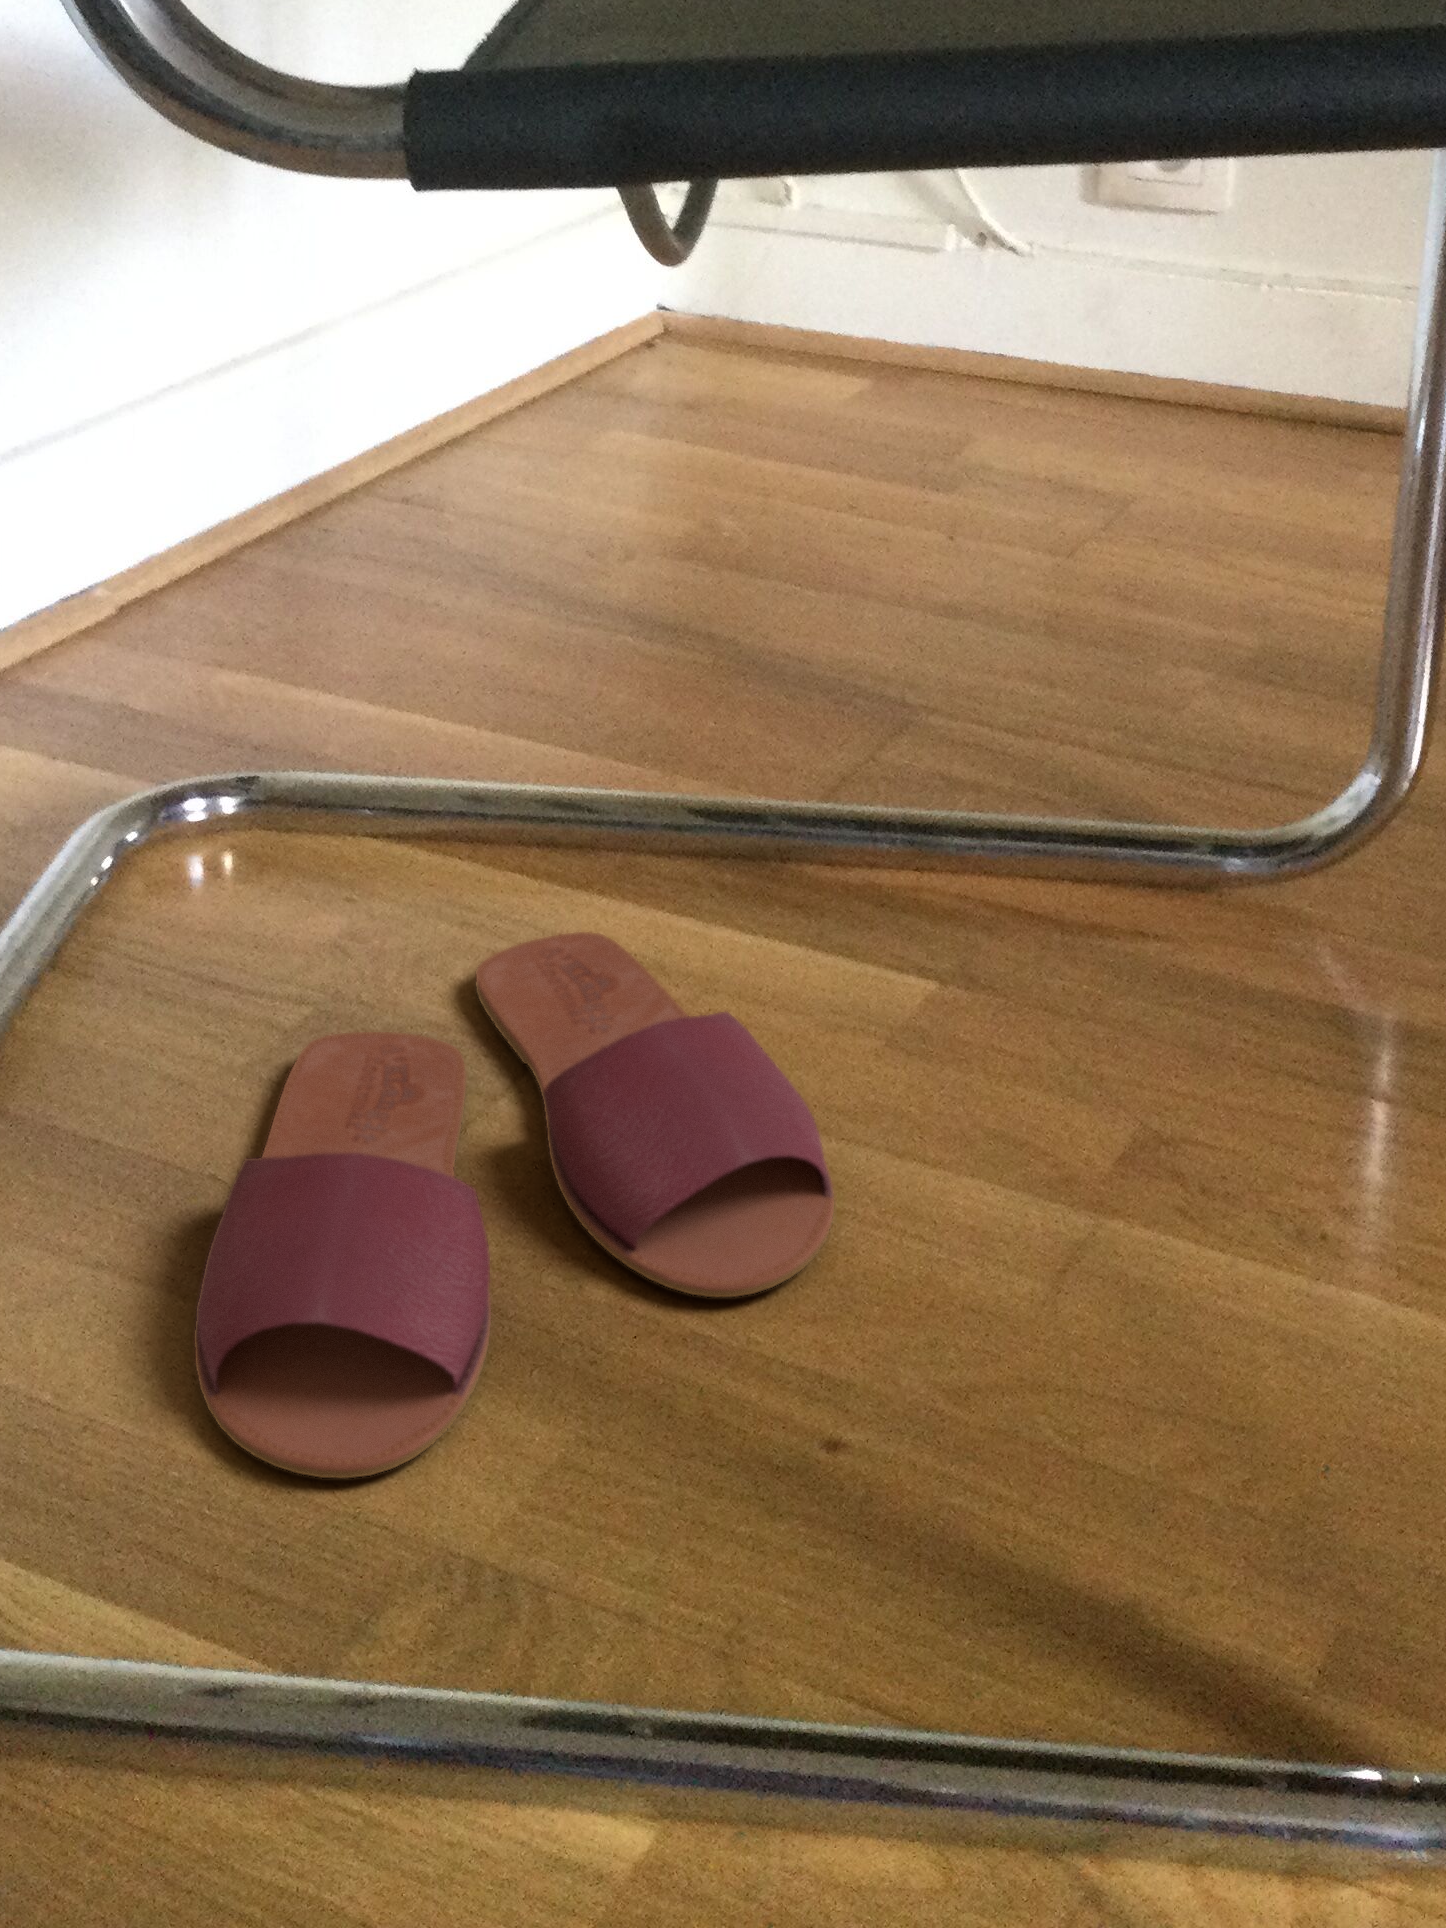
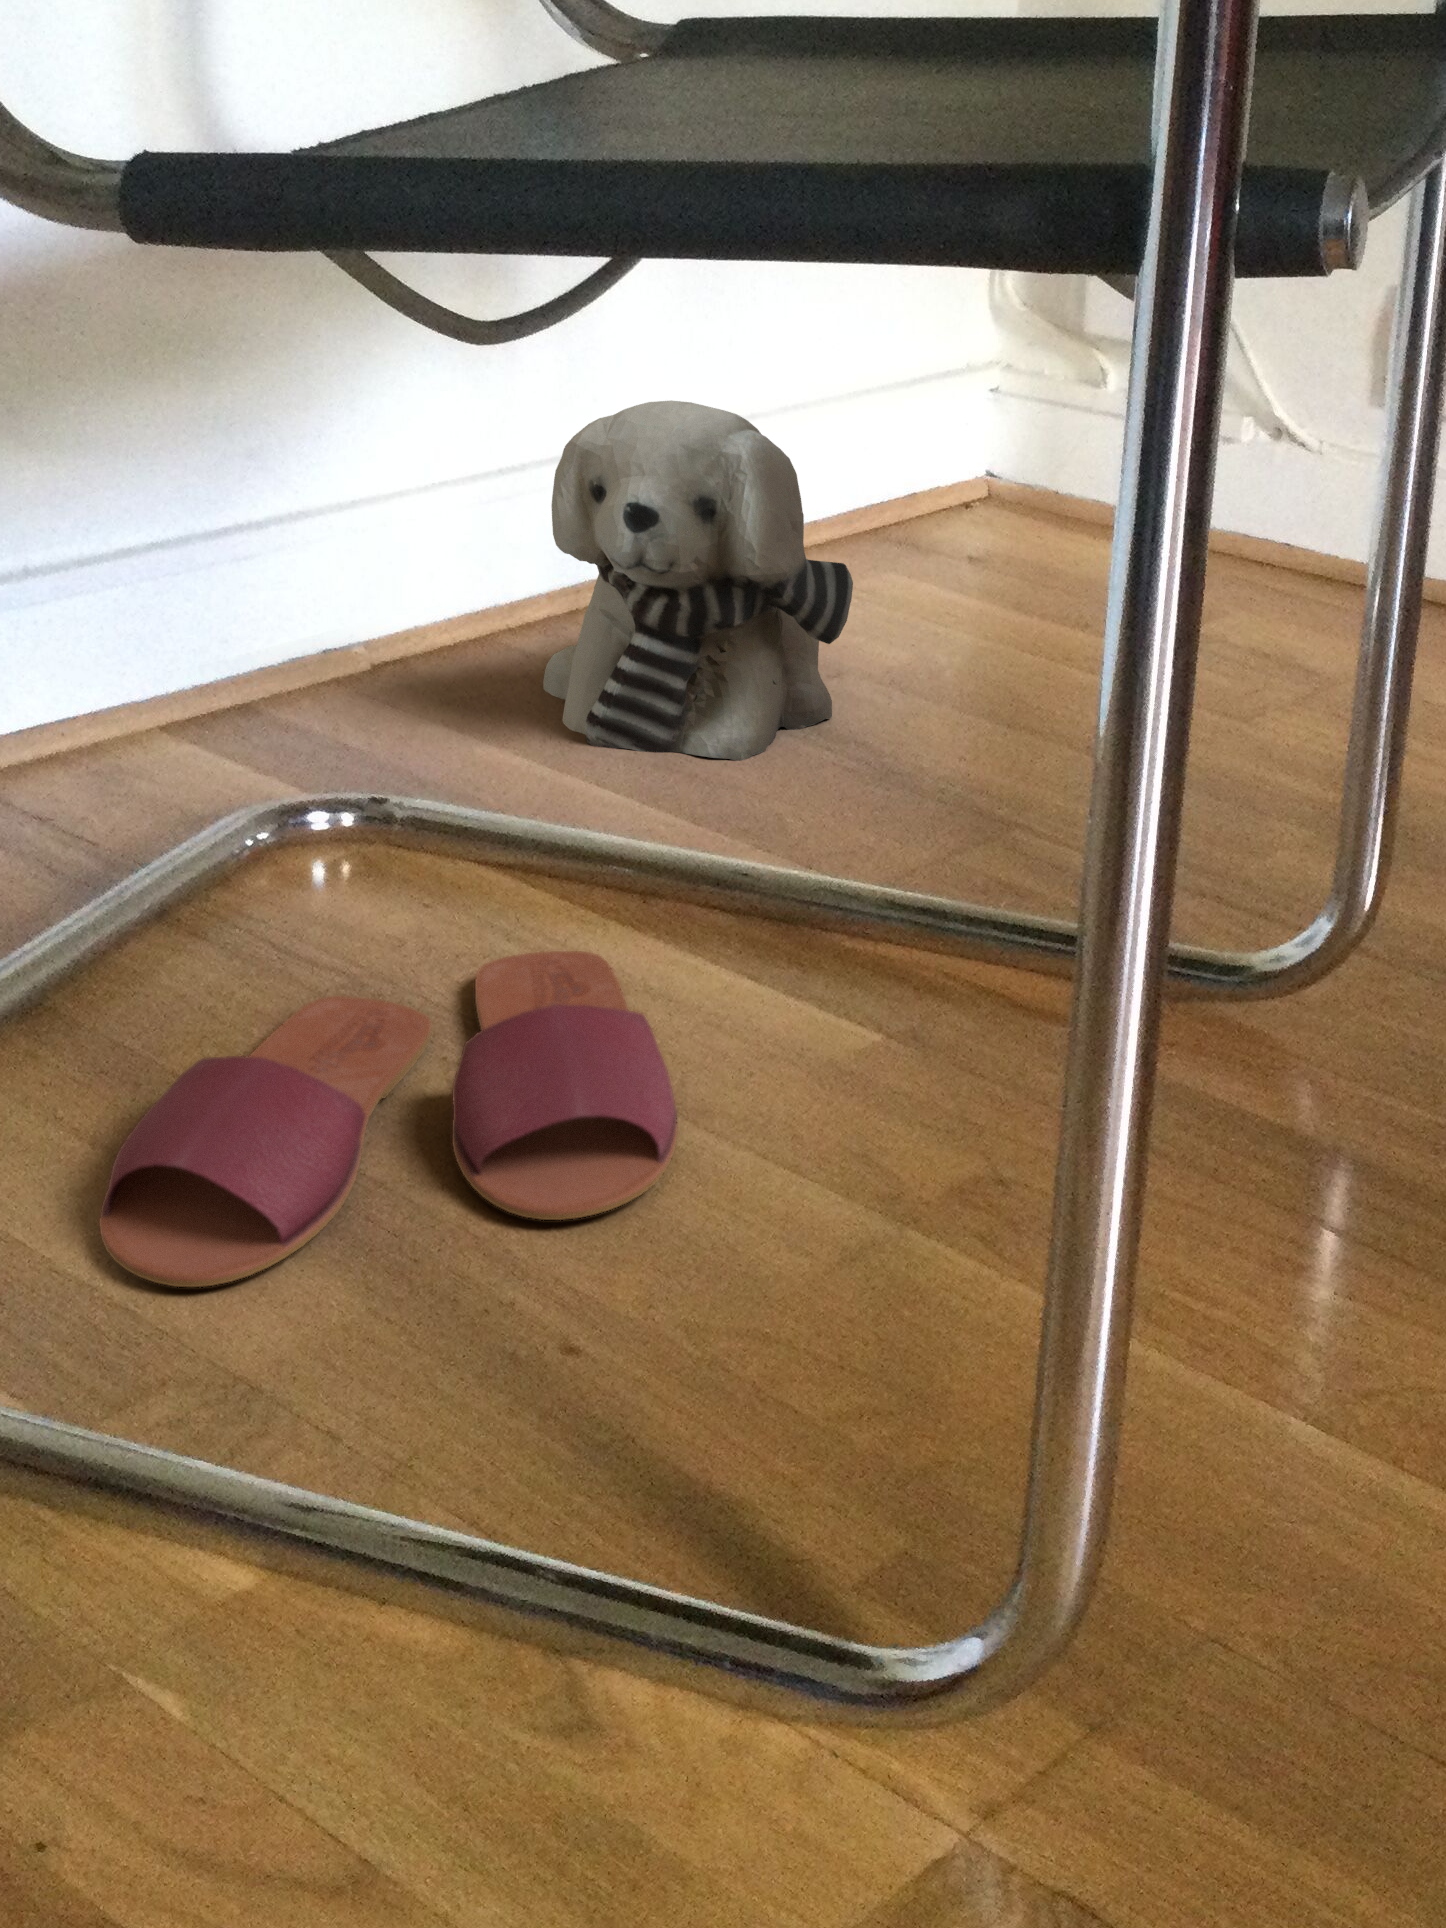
plush toy: none [332,271,693,670] -> present [543,400,853,761]

